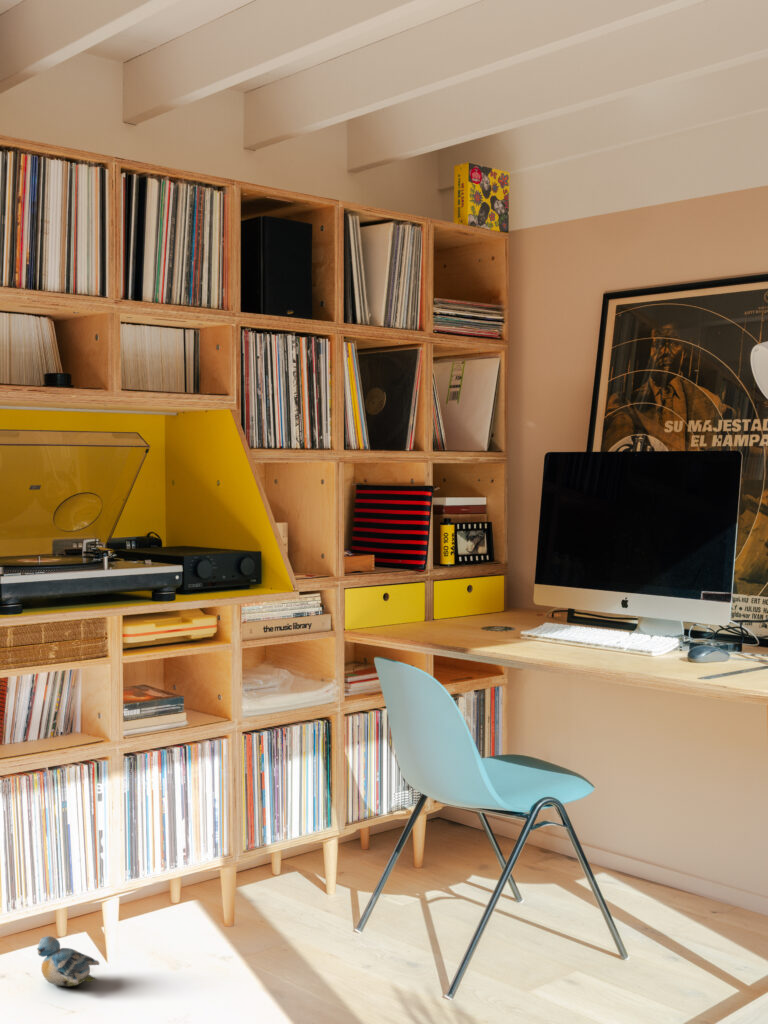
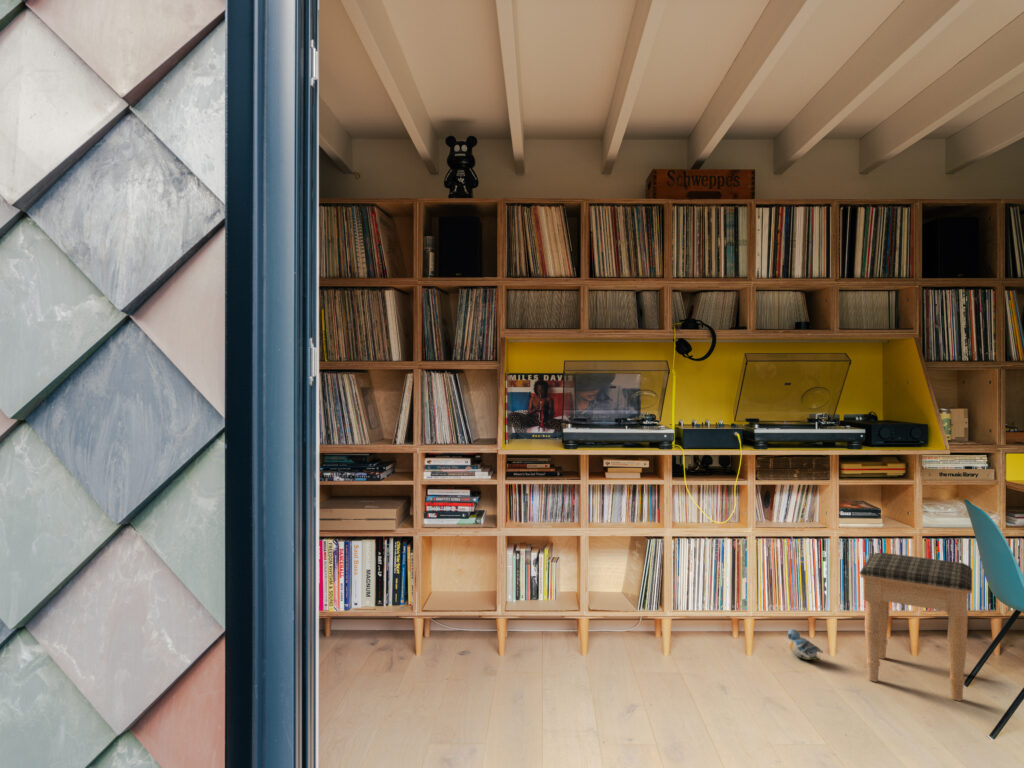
footstool: none [161,764,321,993] -> present [860,553,972,701]

